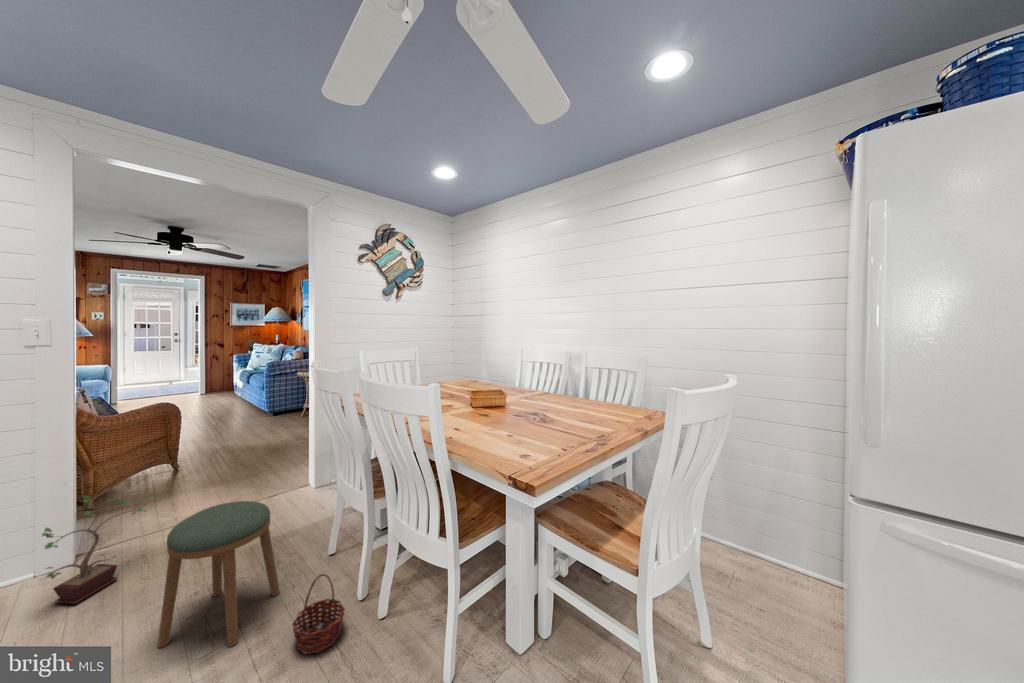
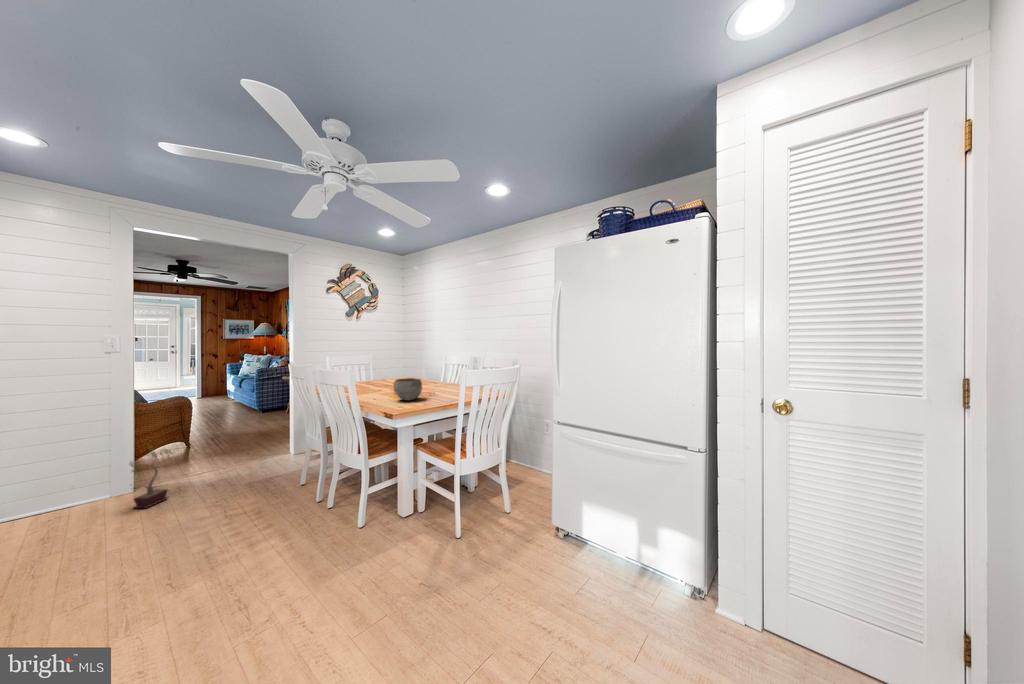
bowl: none [496,394,545,436] -> present [394,378,422,401]
stool: present [157,501,280,648] -> none [201,446,270,522]
basket: present [292,574,345,654] -> none [278,481,309,522]

